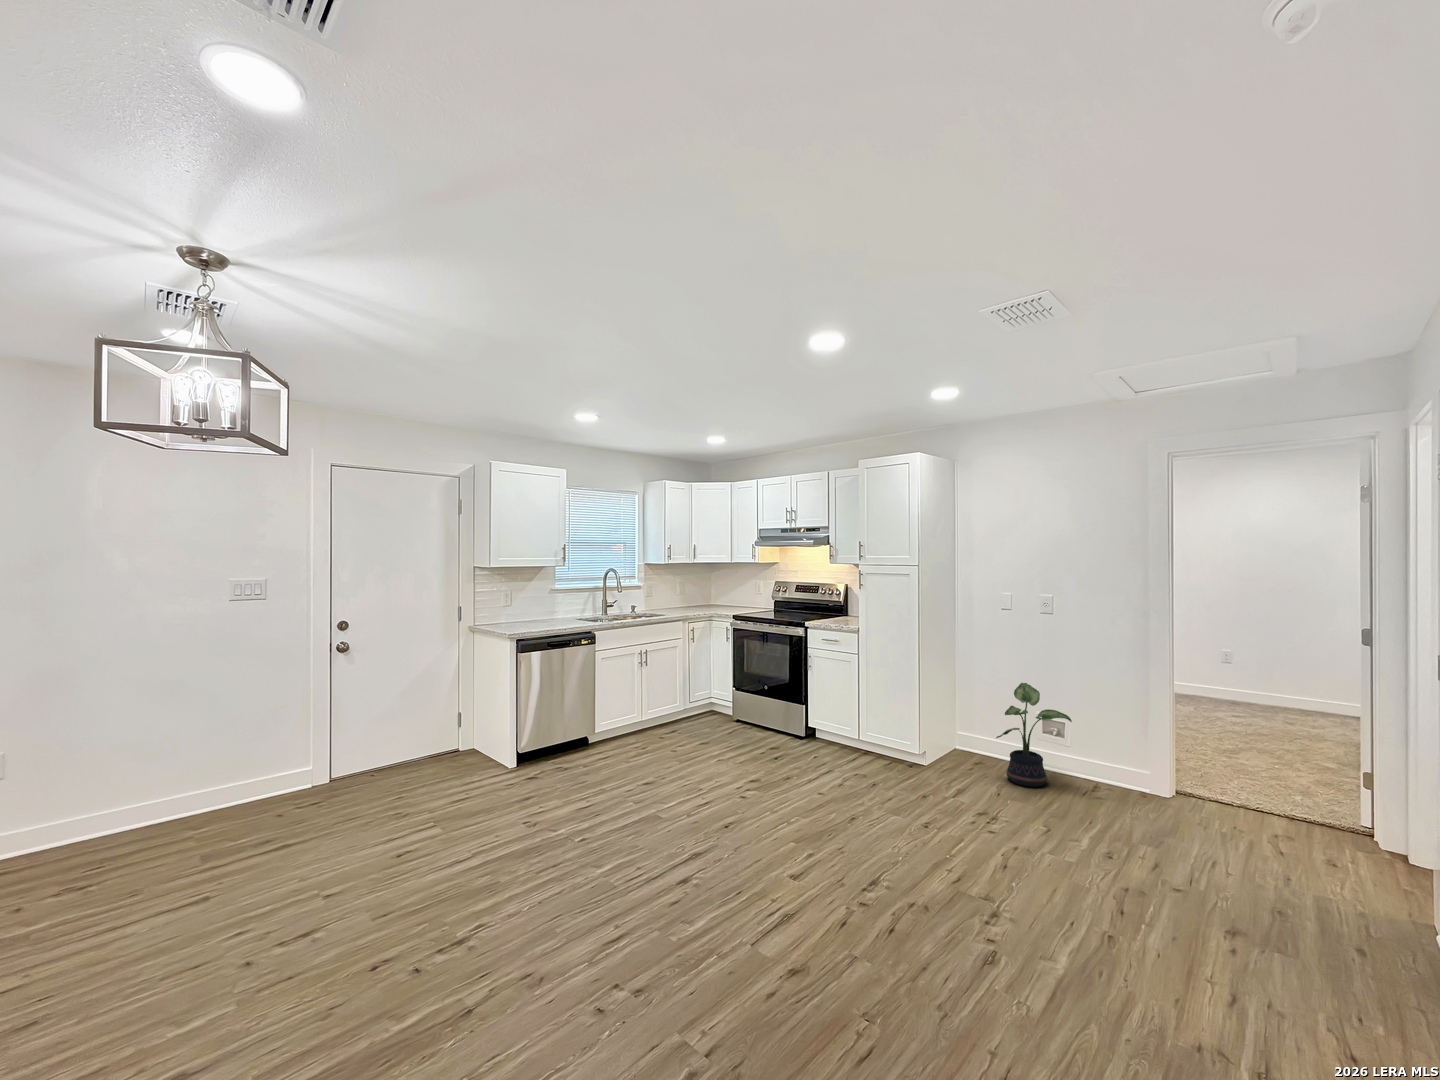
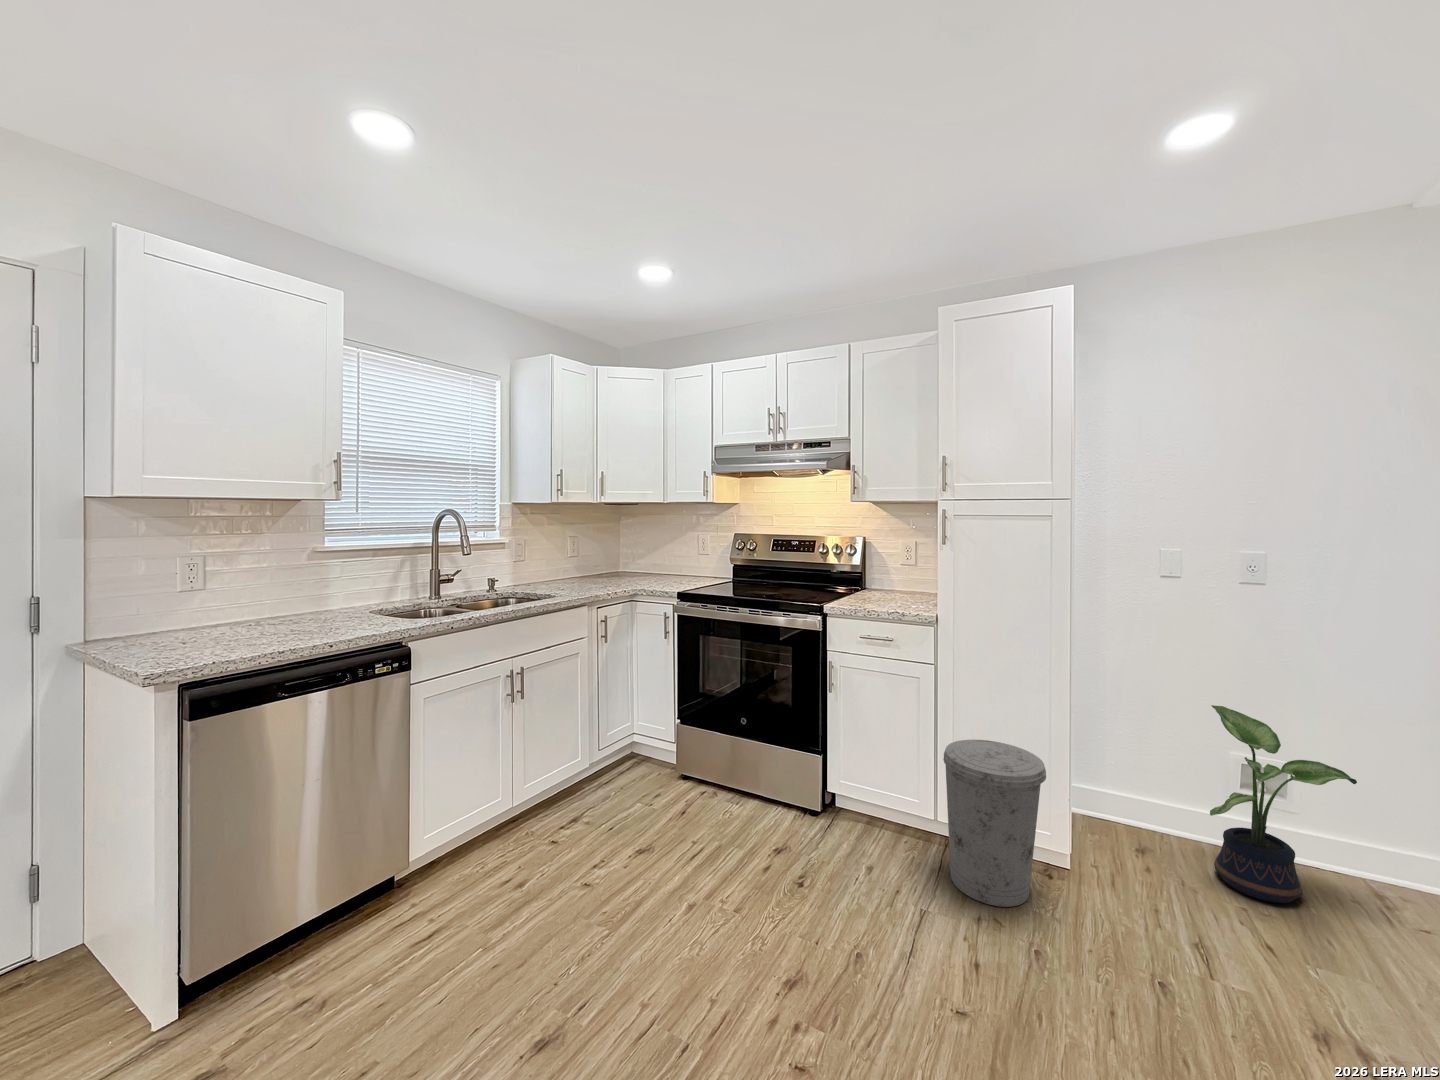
trash can: none [847,694,897,774] -> present [943,739,1046,907]

